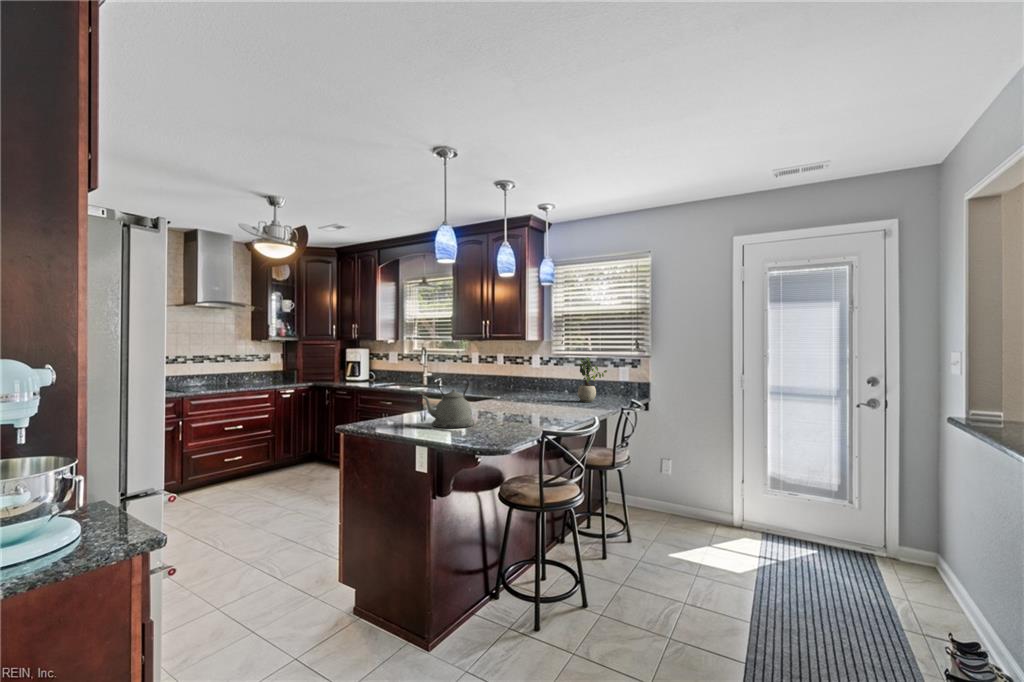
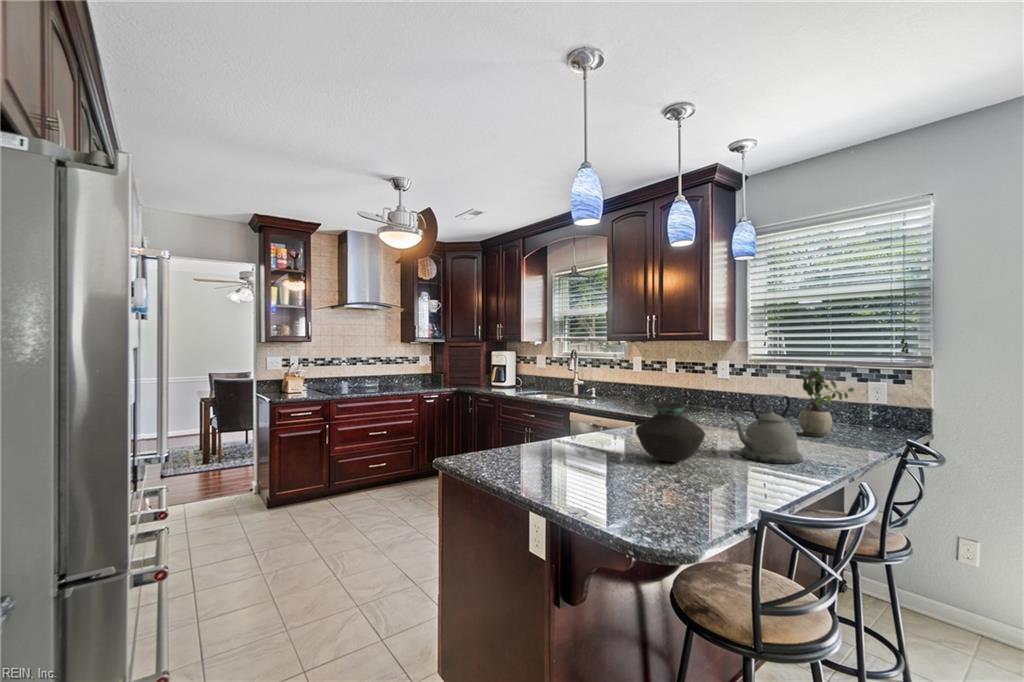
kettle: present [422,378,474,428] -> present [731,394,803,464]
vase: none [475,379,516,415] -> present [636,403,705,462]

